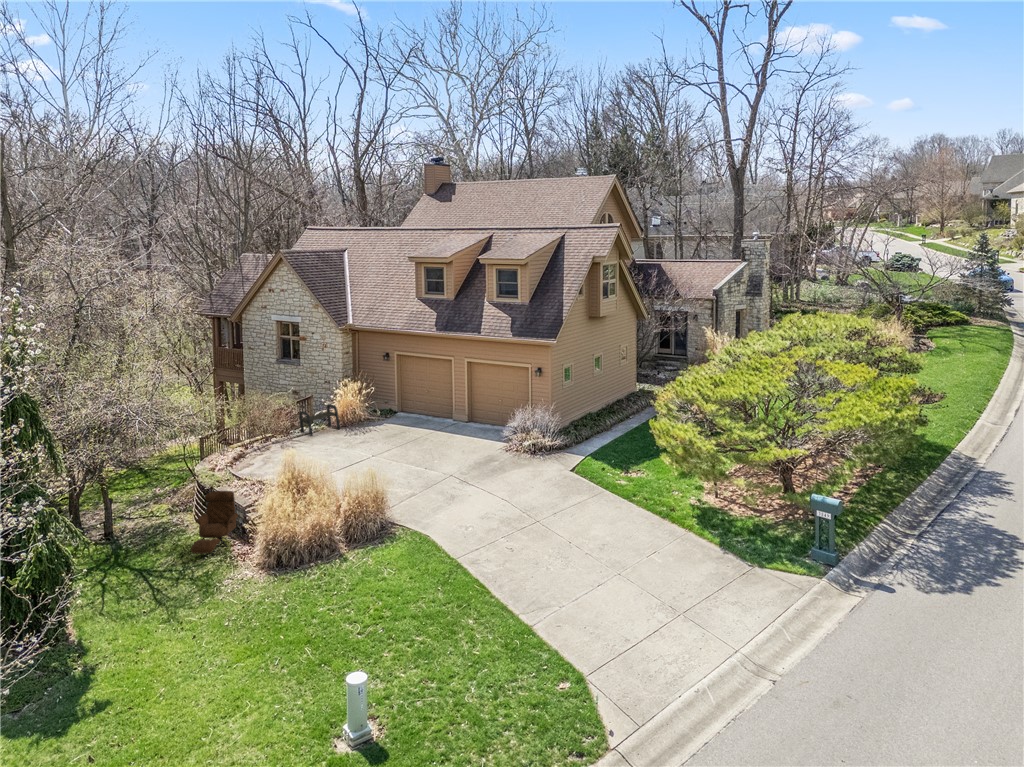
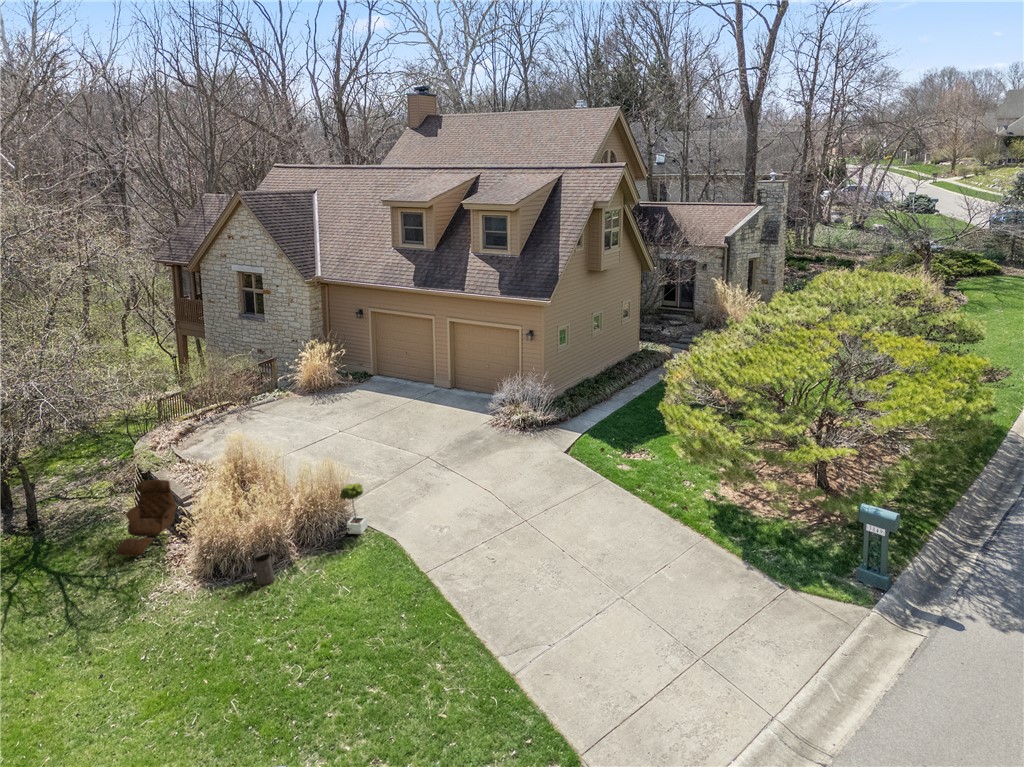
bench: present [299,404,340,437] -> none [258,370,306,408]
potted tree: none [382,489,403,532] -> present [340,483,367,534]
watering can: none [310,536,330,570] -> present [252,543,275,585]

